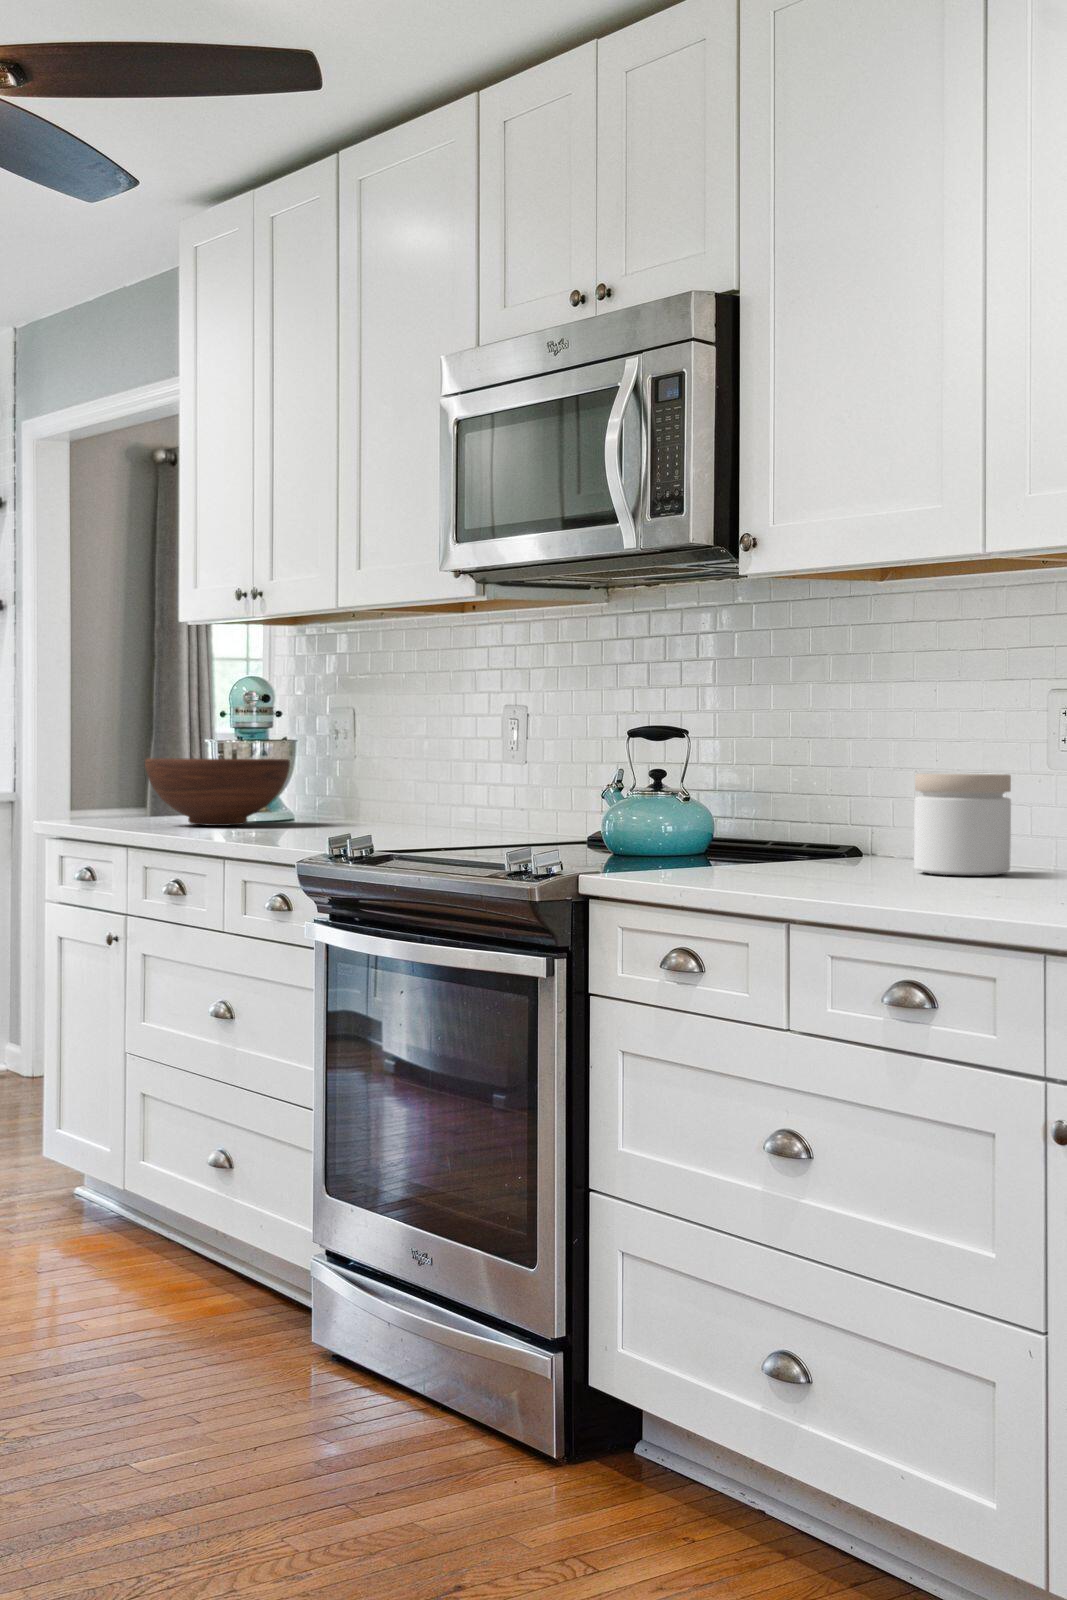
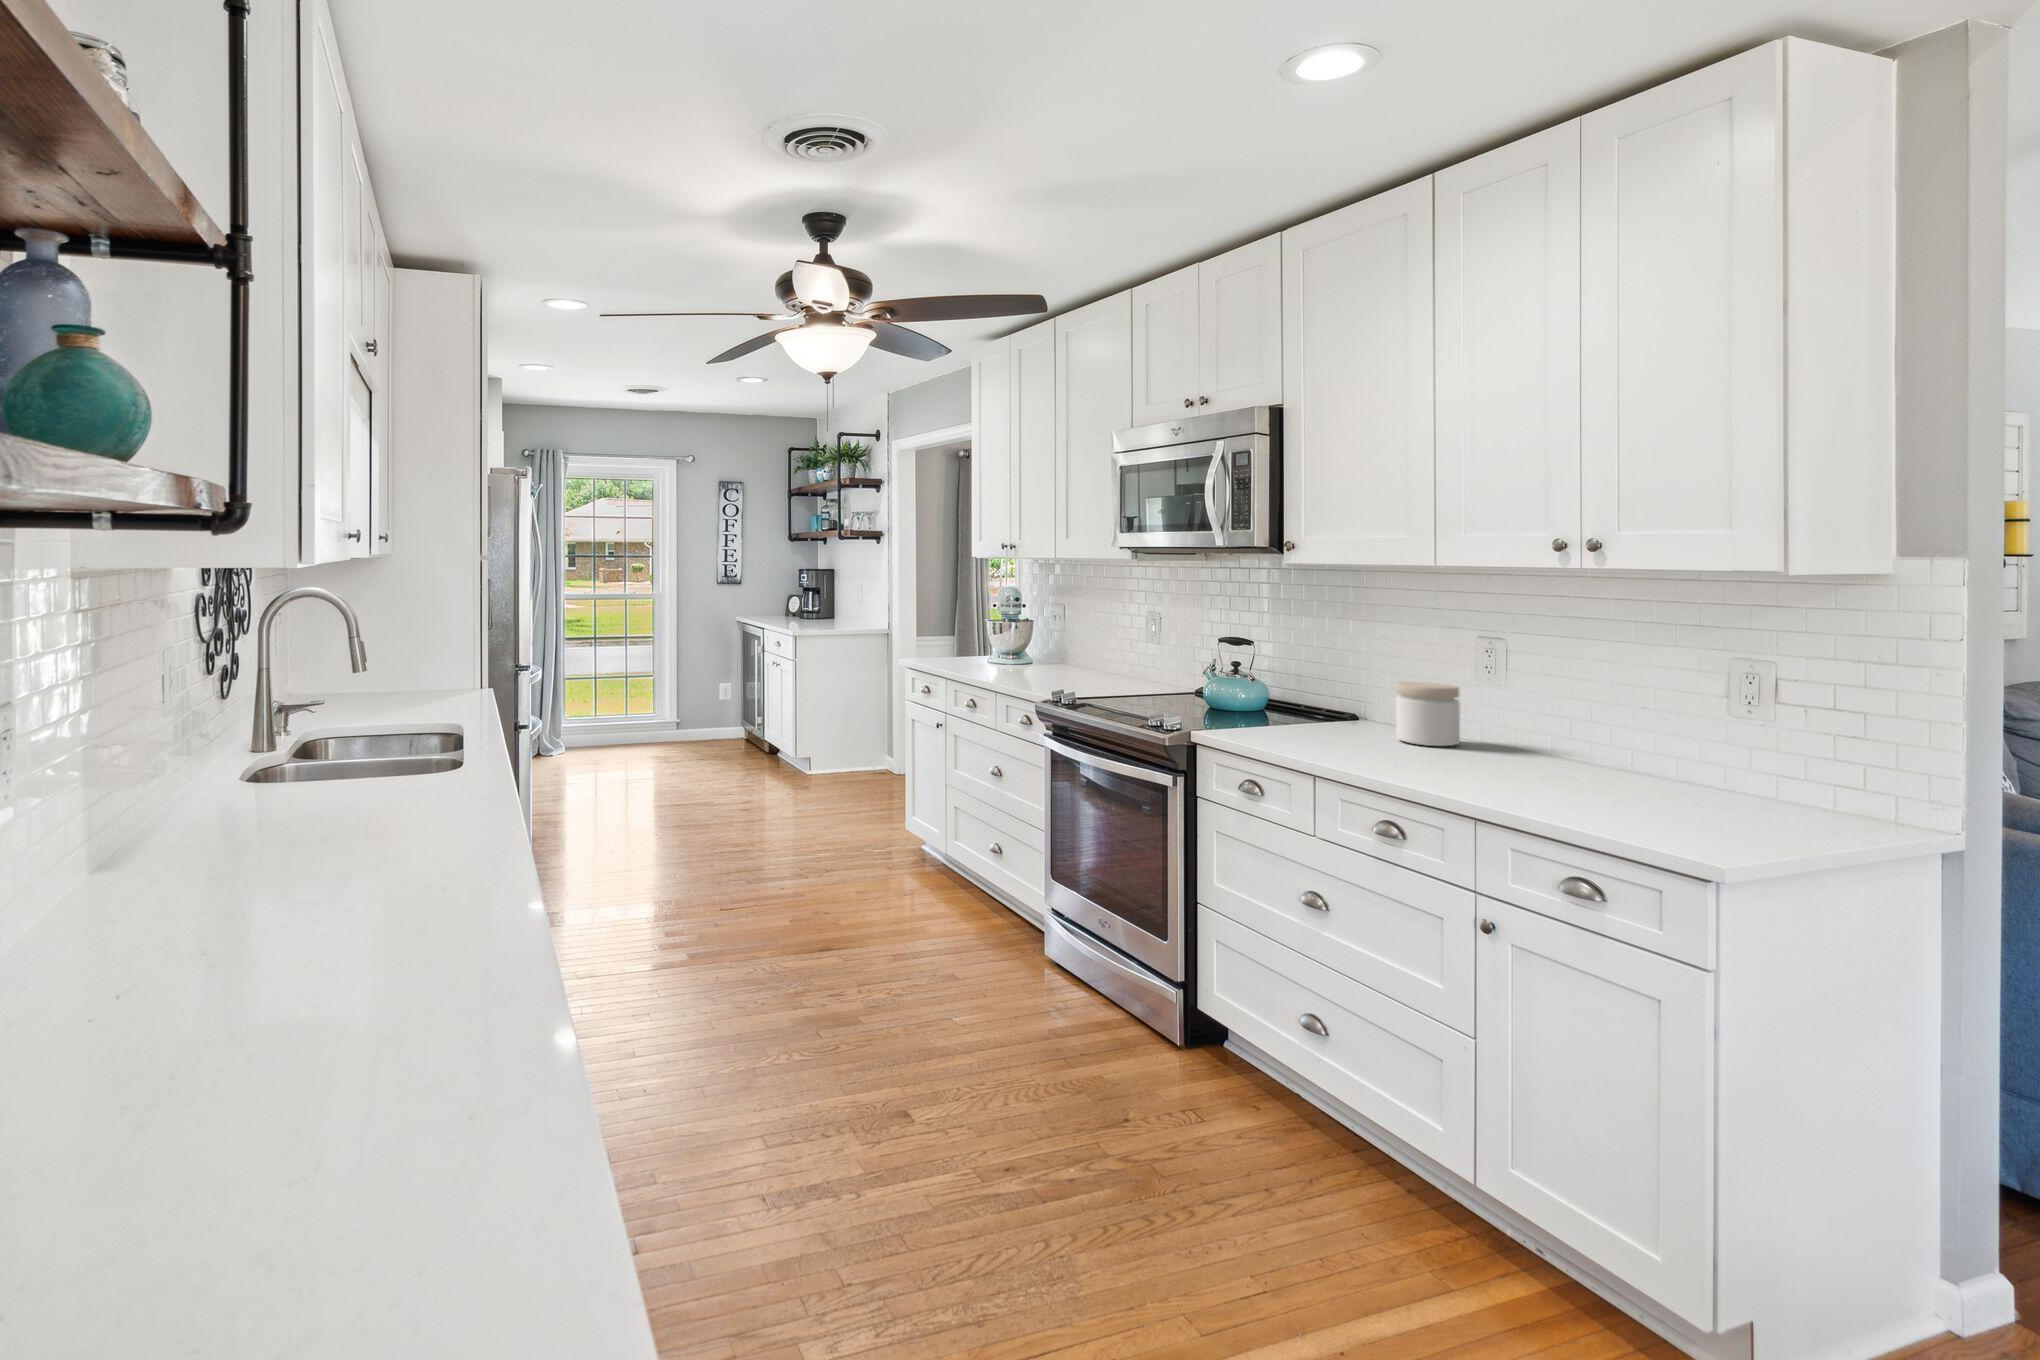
fruit bowl: present [145,758,290,826] -> none [955,628,1031,666]

